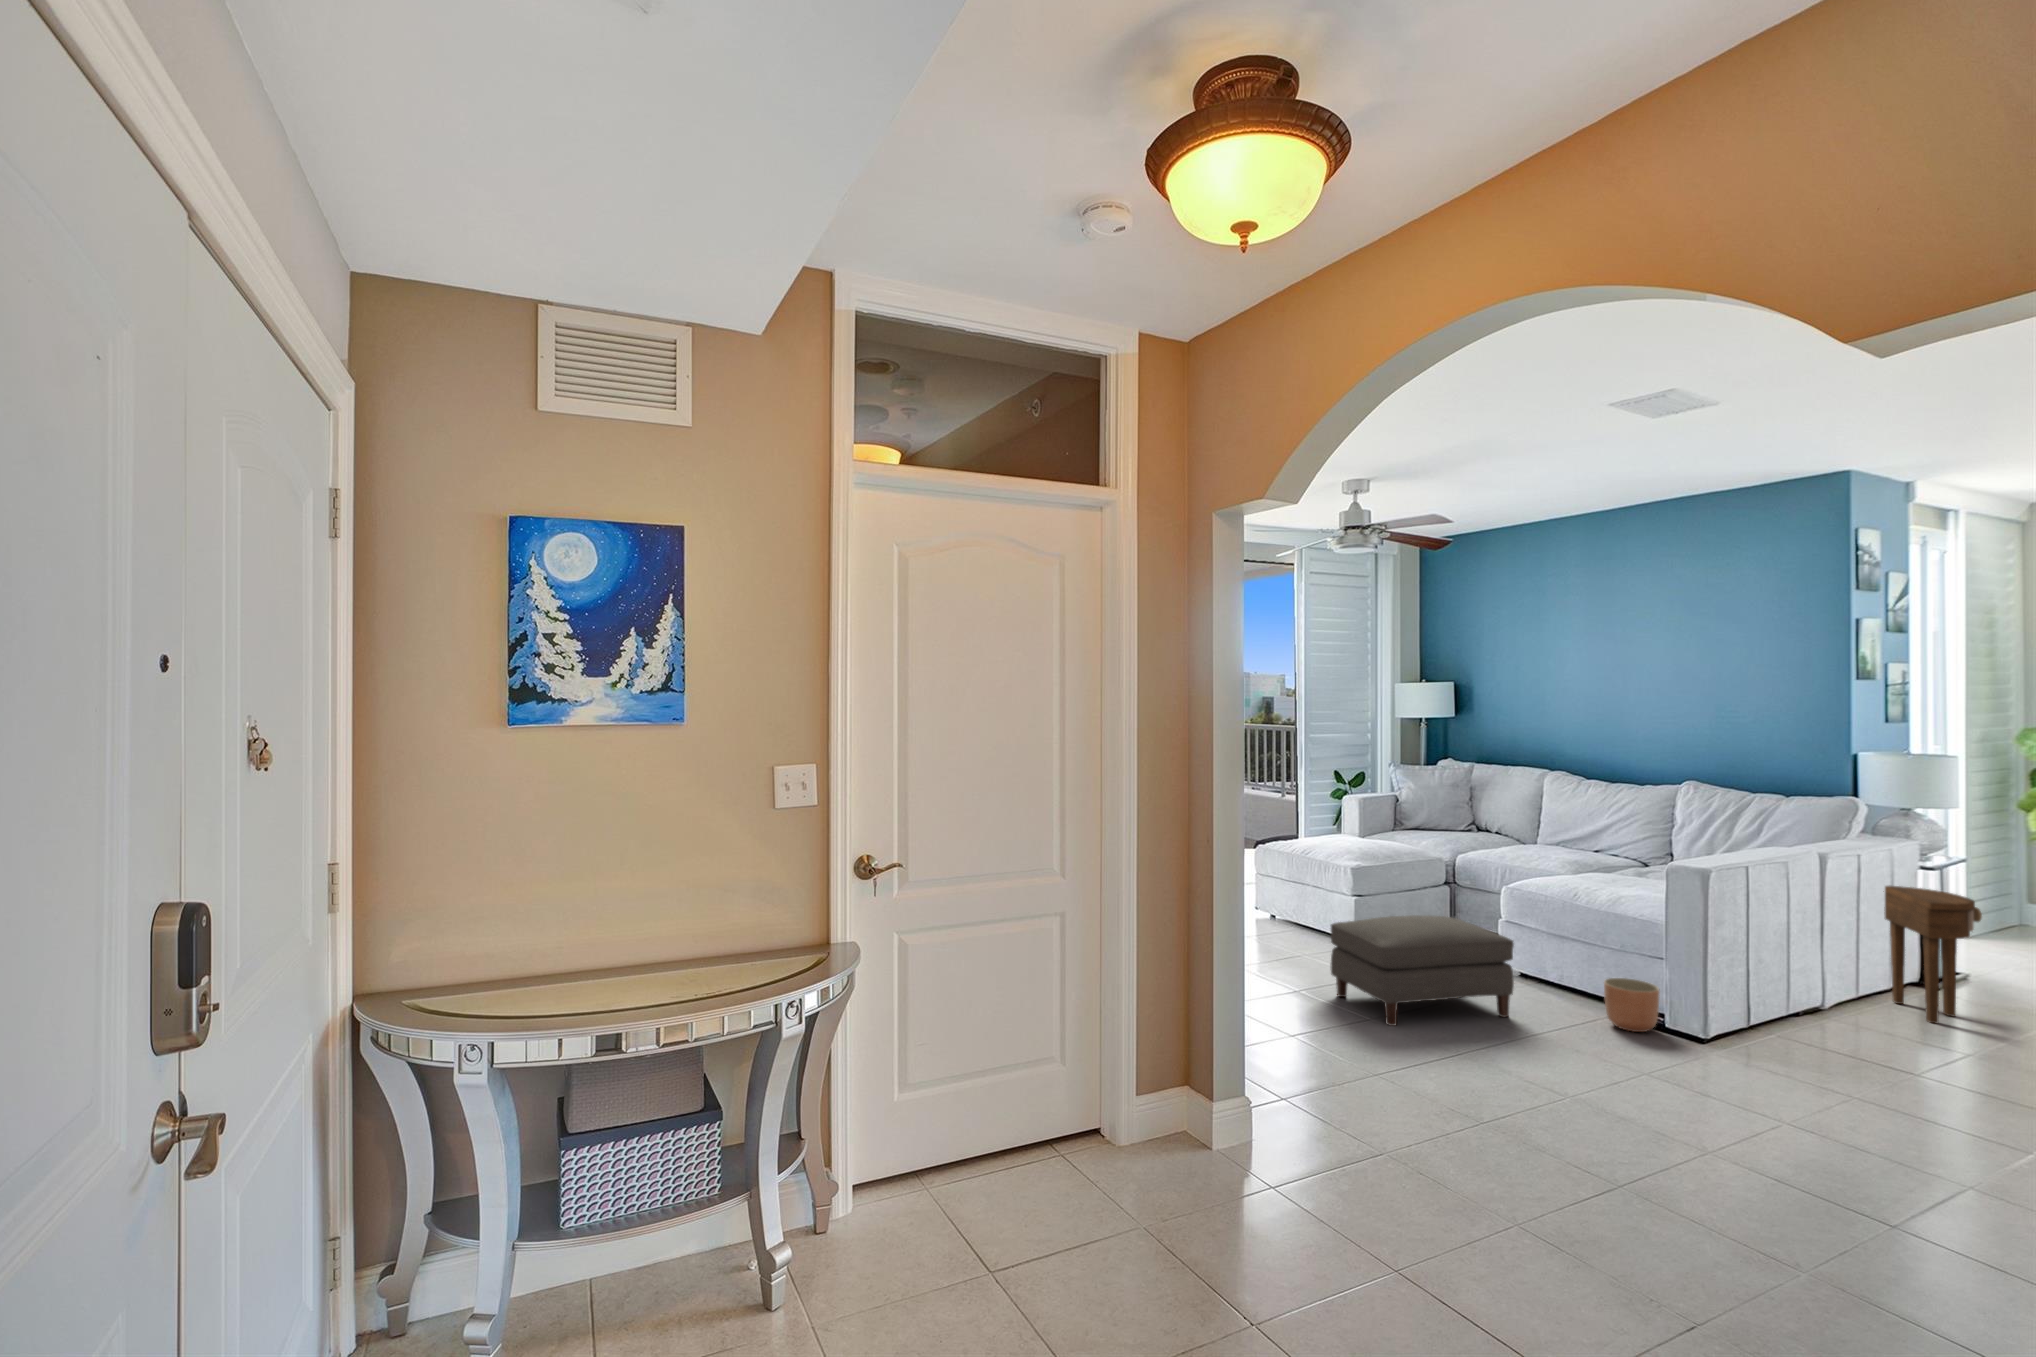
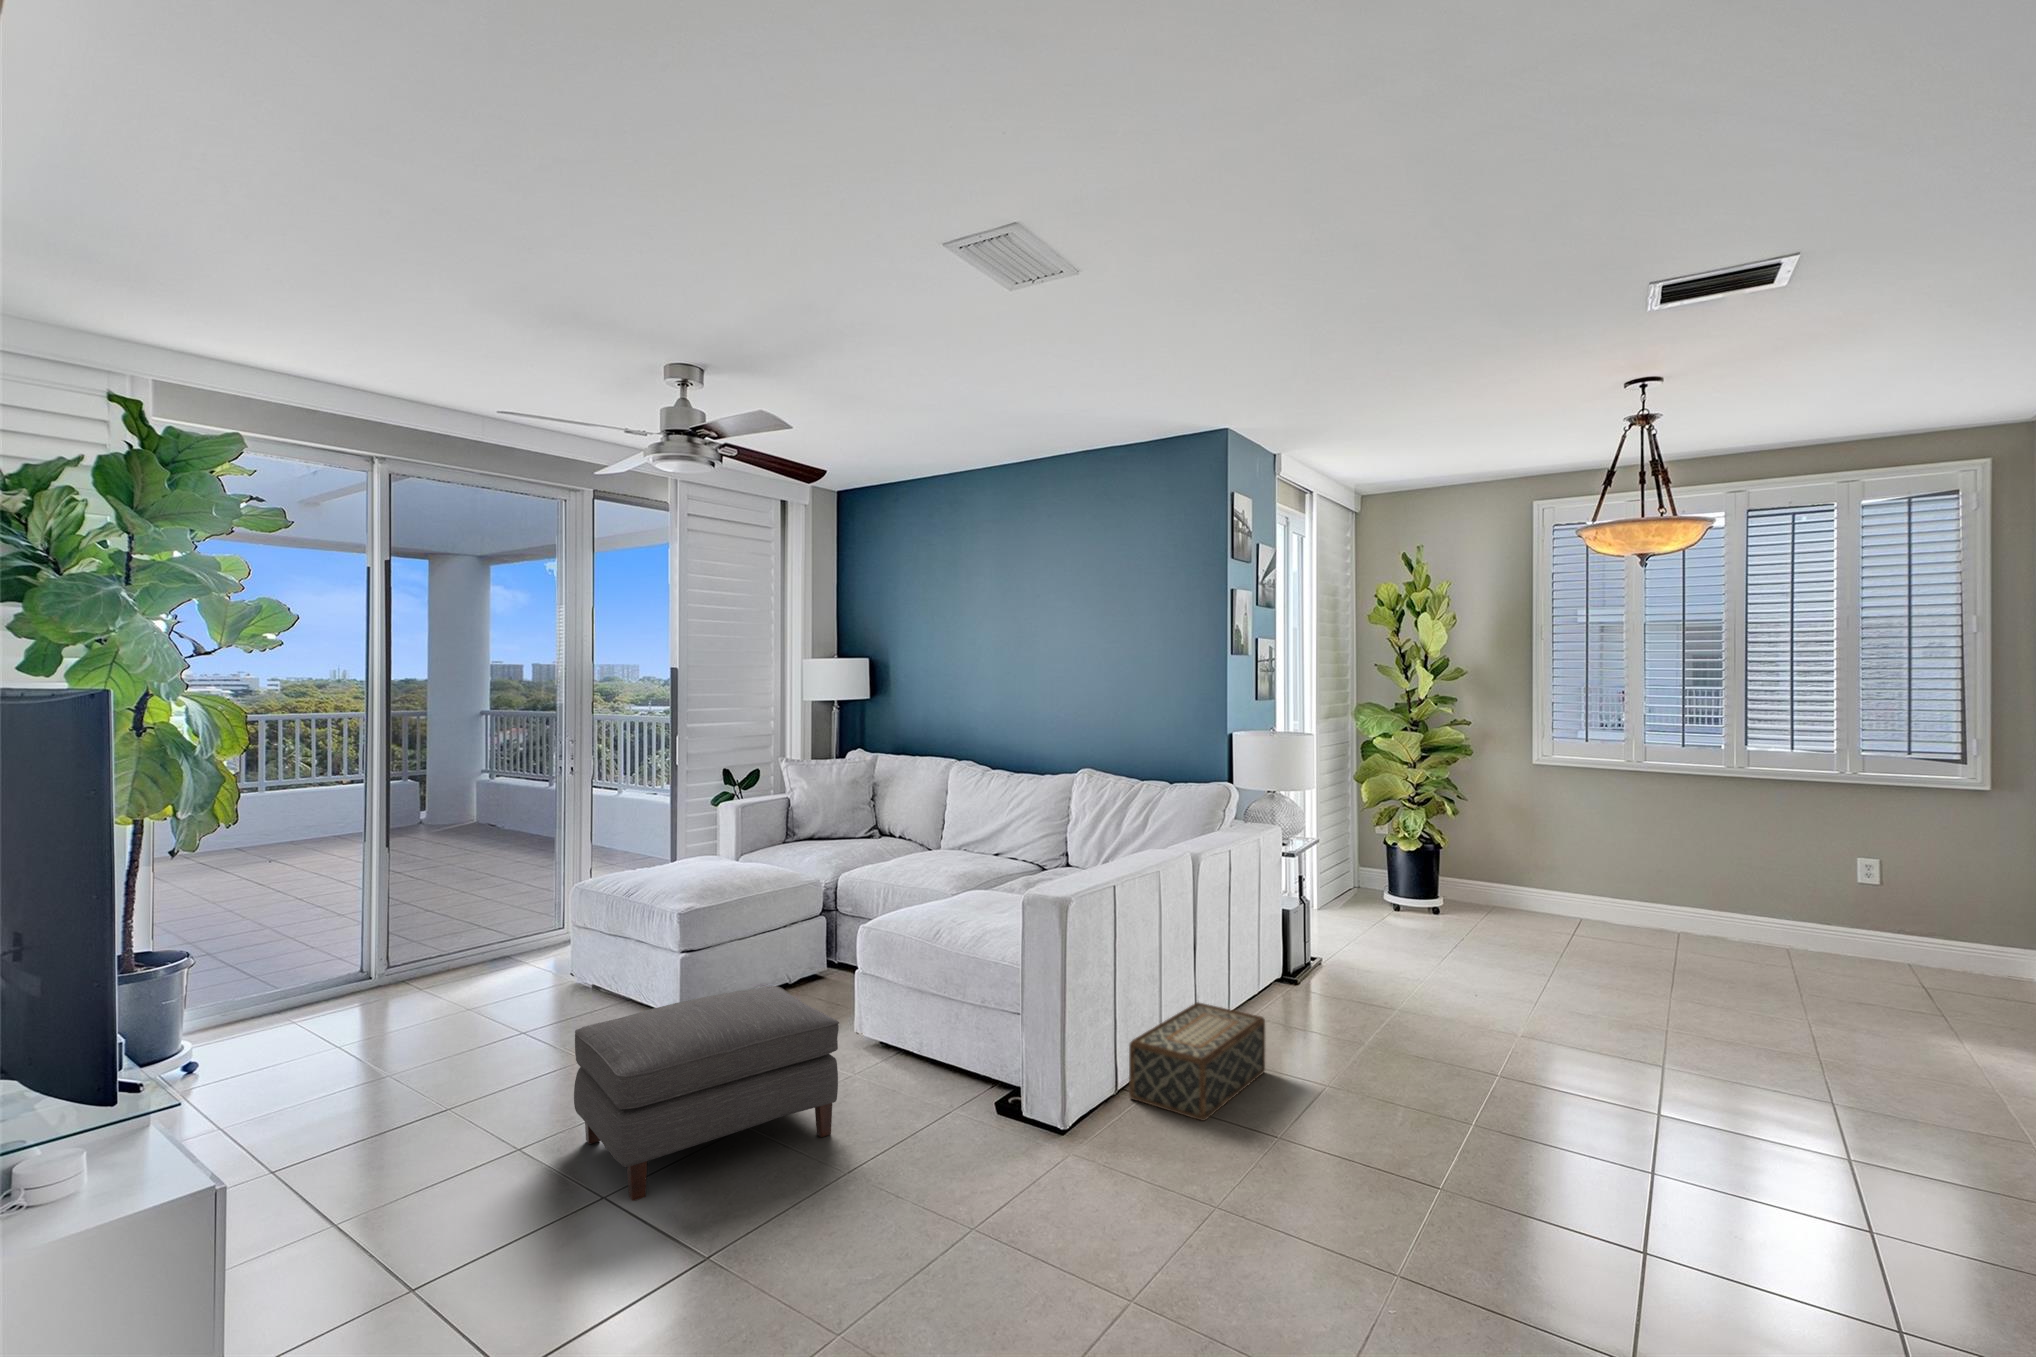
side table: present [1884,886,1982,1023] -> none [1252,880,1336,1037]
woven basket: none [1759,976,1899,1056] -> present [1129,1002,1265,1121]
planter: present [1604,978,1660,1032] -> none [954,1049,1018,1128]

